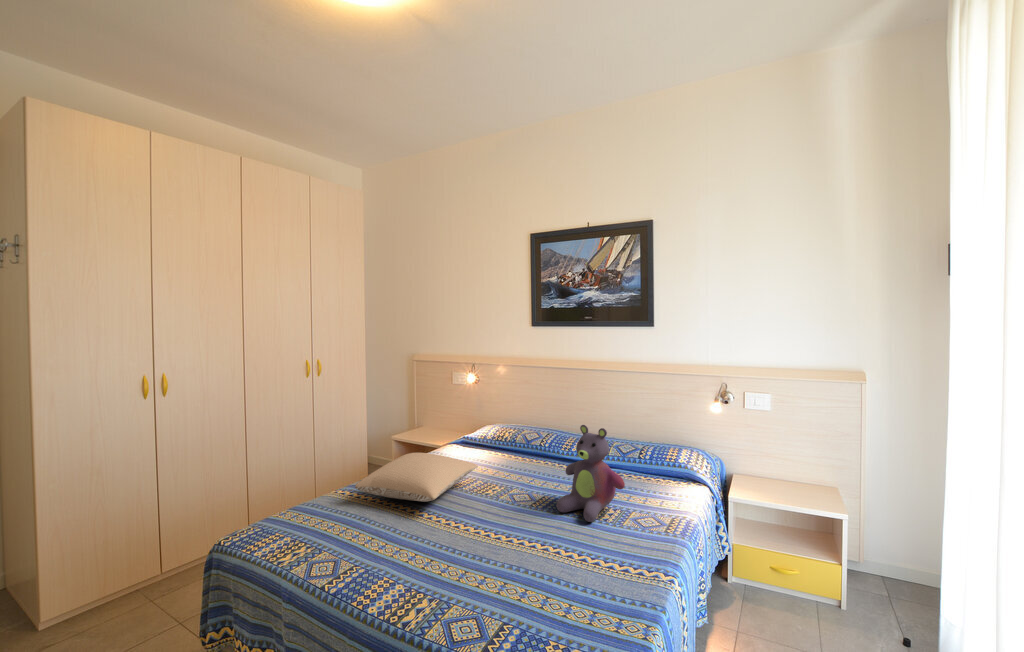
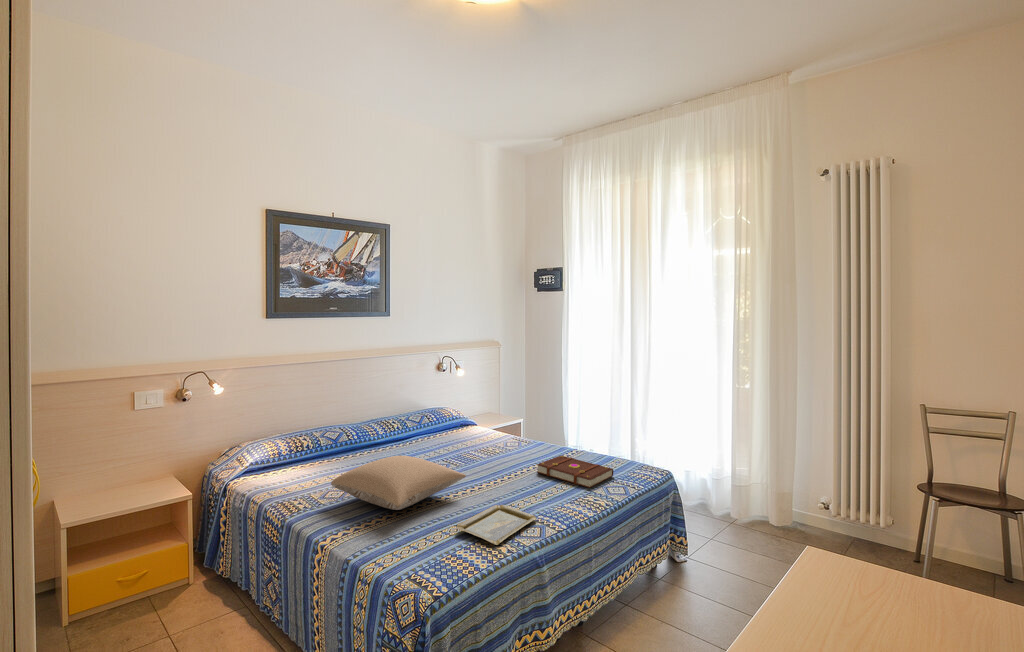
stuffed bear: present [556,425,625,522] -> none [459,391,508,459]
tray: none [298,524,393,566] -> present [457,505,536,545]
book: none [477,540,587,628] -> present [537,456,613,488]

